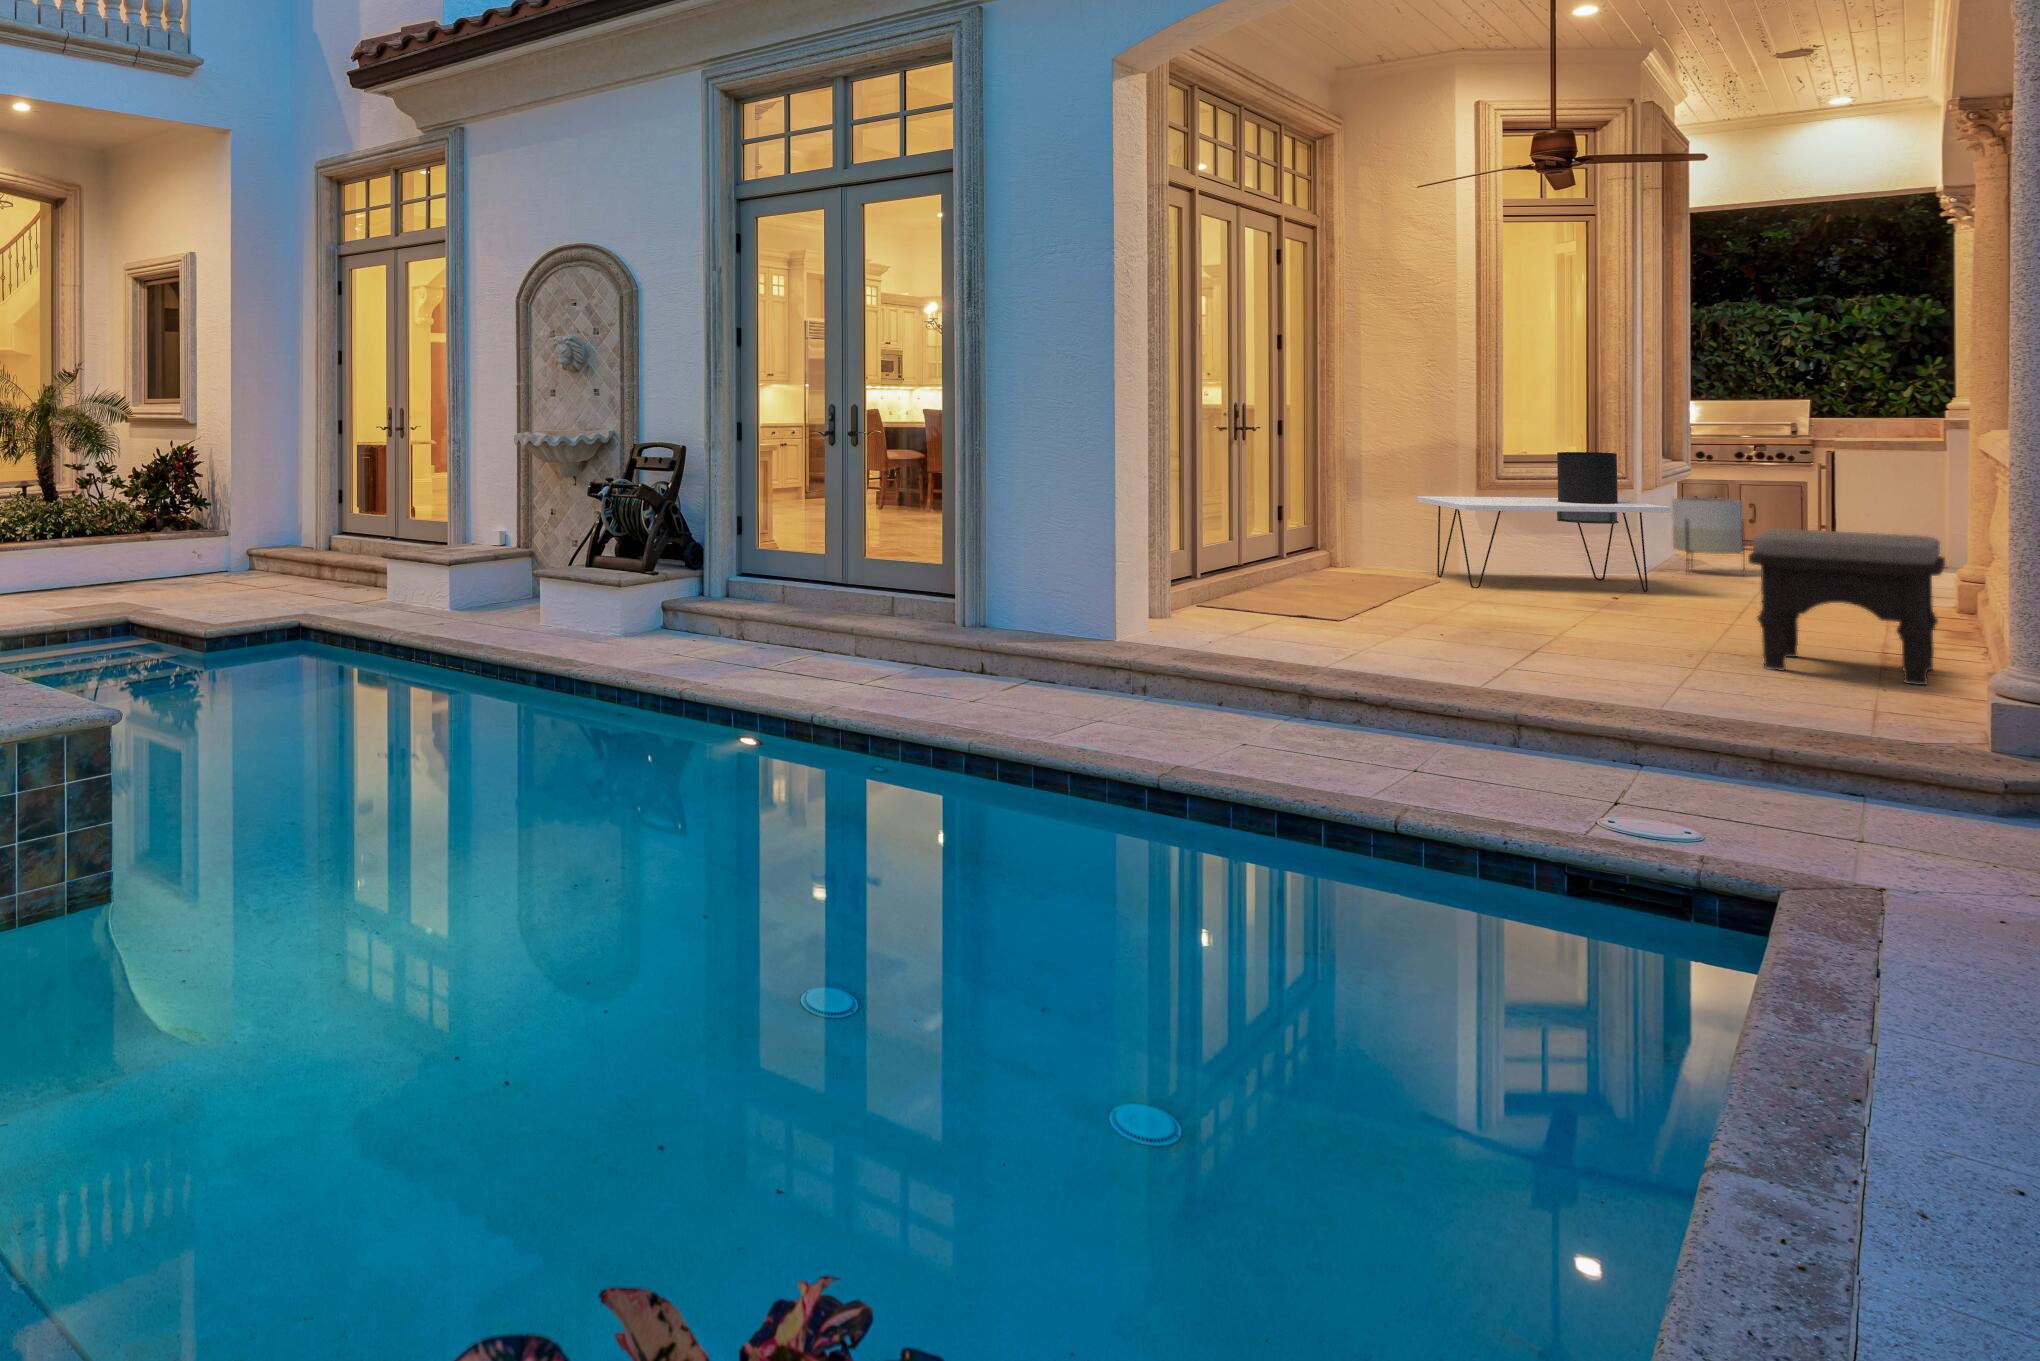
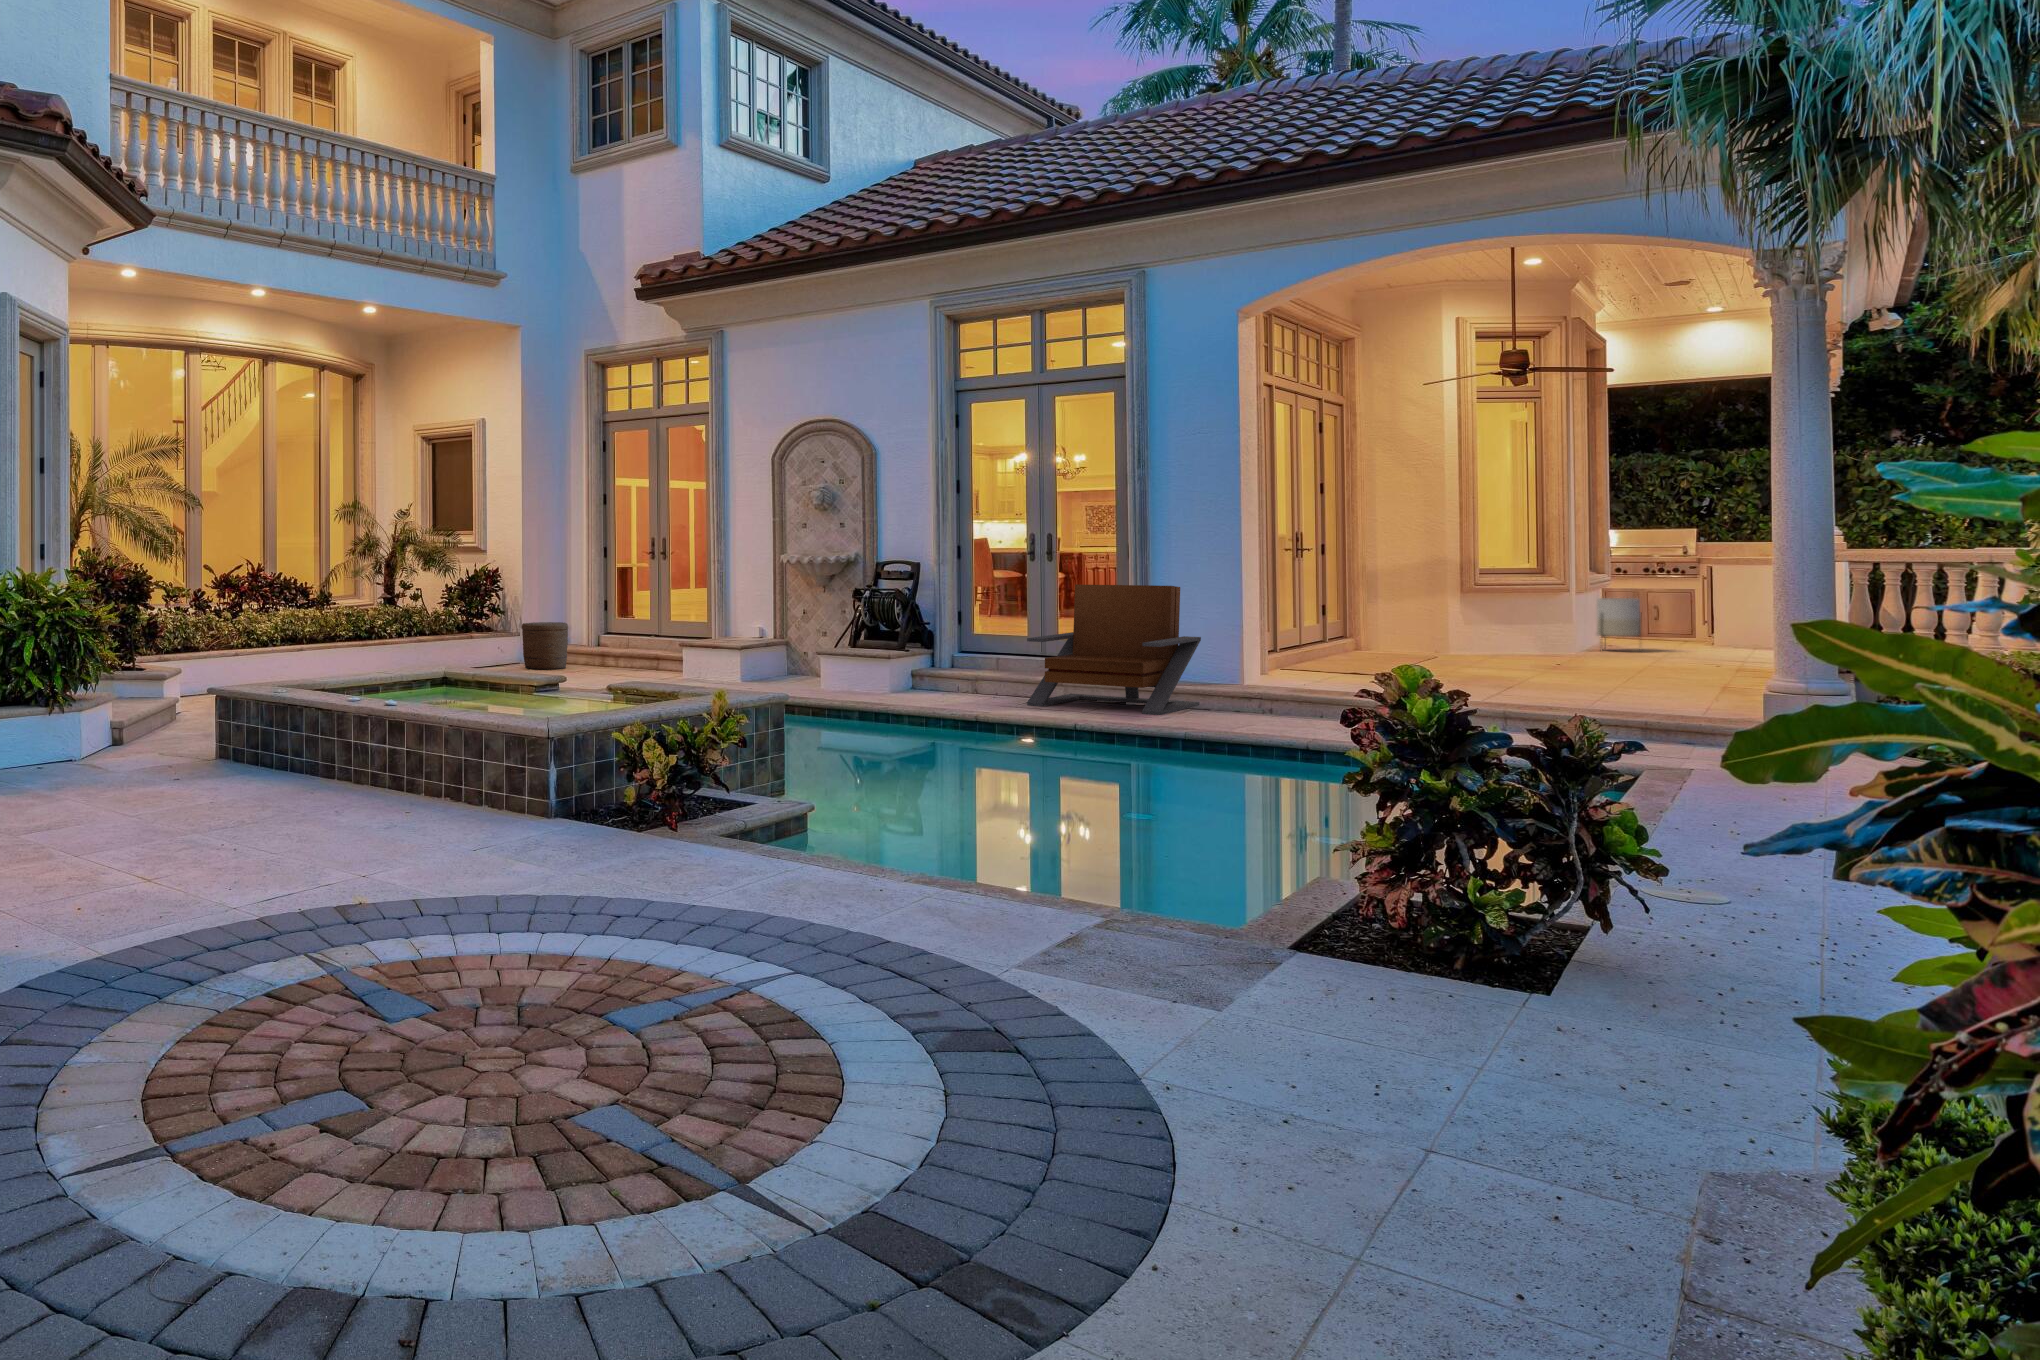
side table: present [1417,452,1670,592] -> none [1415,564,1590,660]
lounge chair: none [790,483,1056,700] -> present [1027,584,1201,715]
woven basket: none [207,513,270,579] -> present [522,622,568,670]
ottoman: present [1748,529,1945,685] -> none [1636,605,1754,694]

